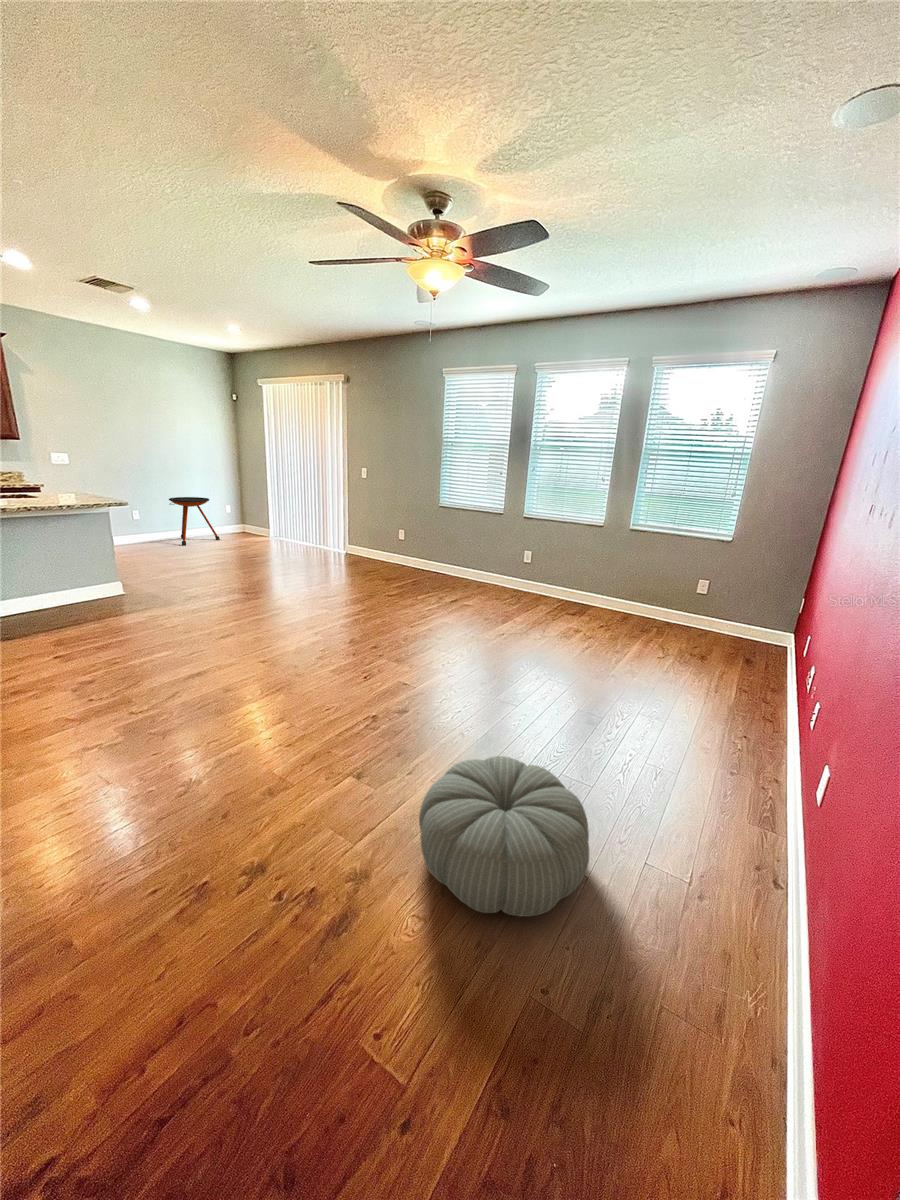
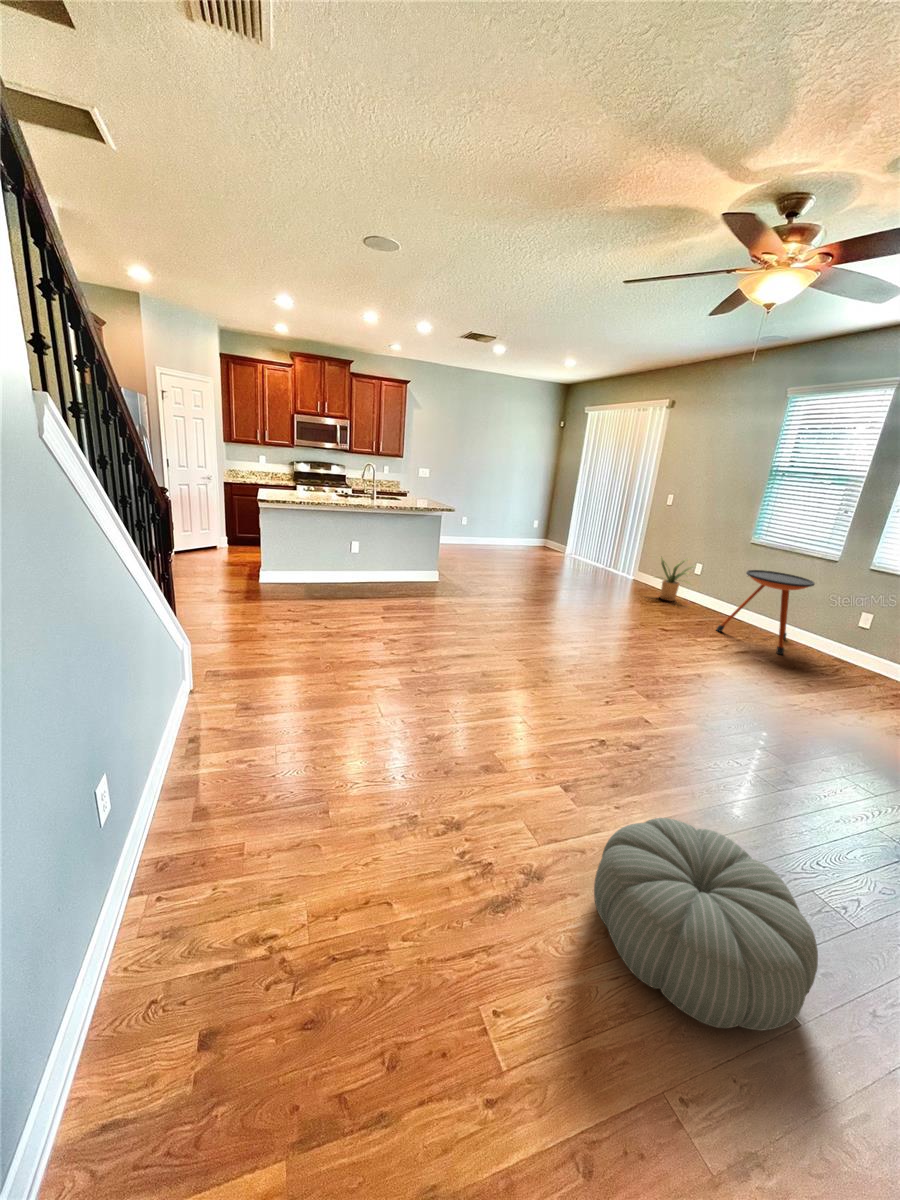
side table: present [169,497,220,546] -> present [716,570,815,654]
house plant: none [363,526,402,568] -> present [659,558,693,601]

